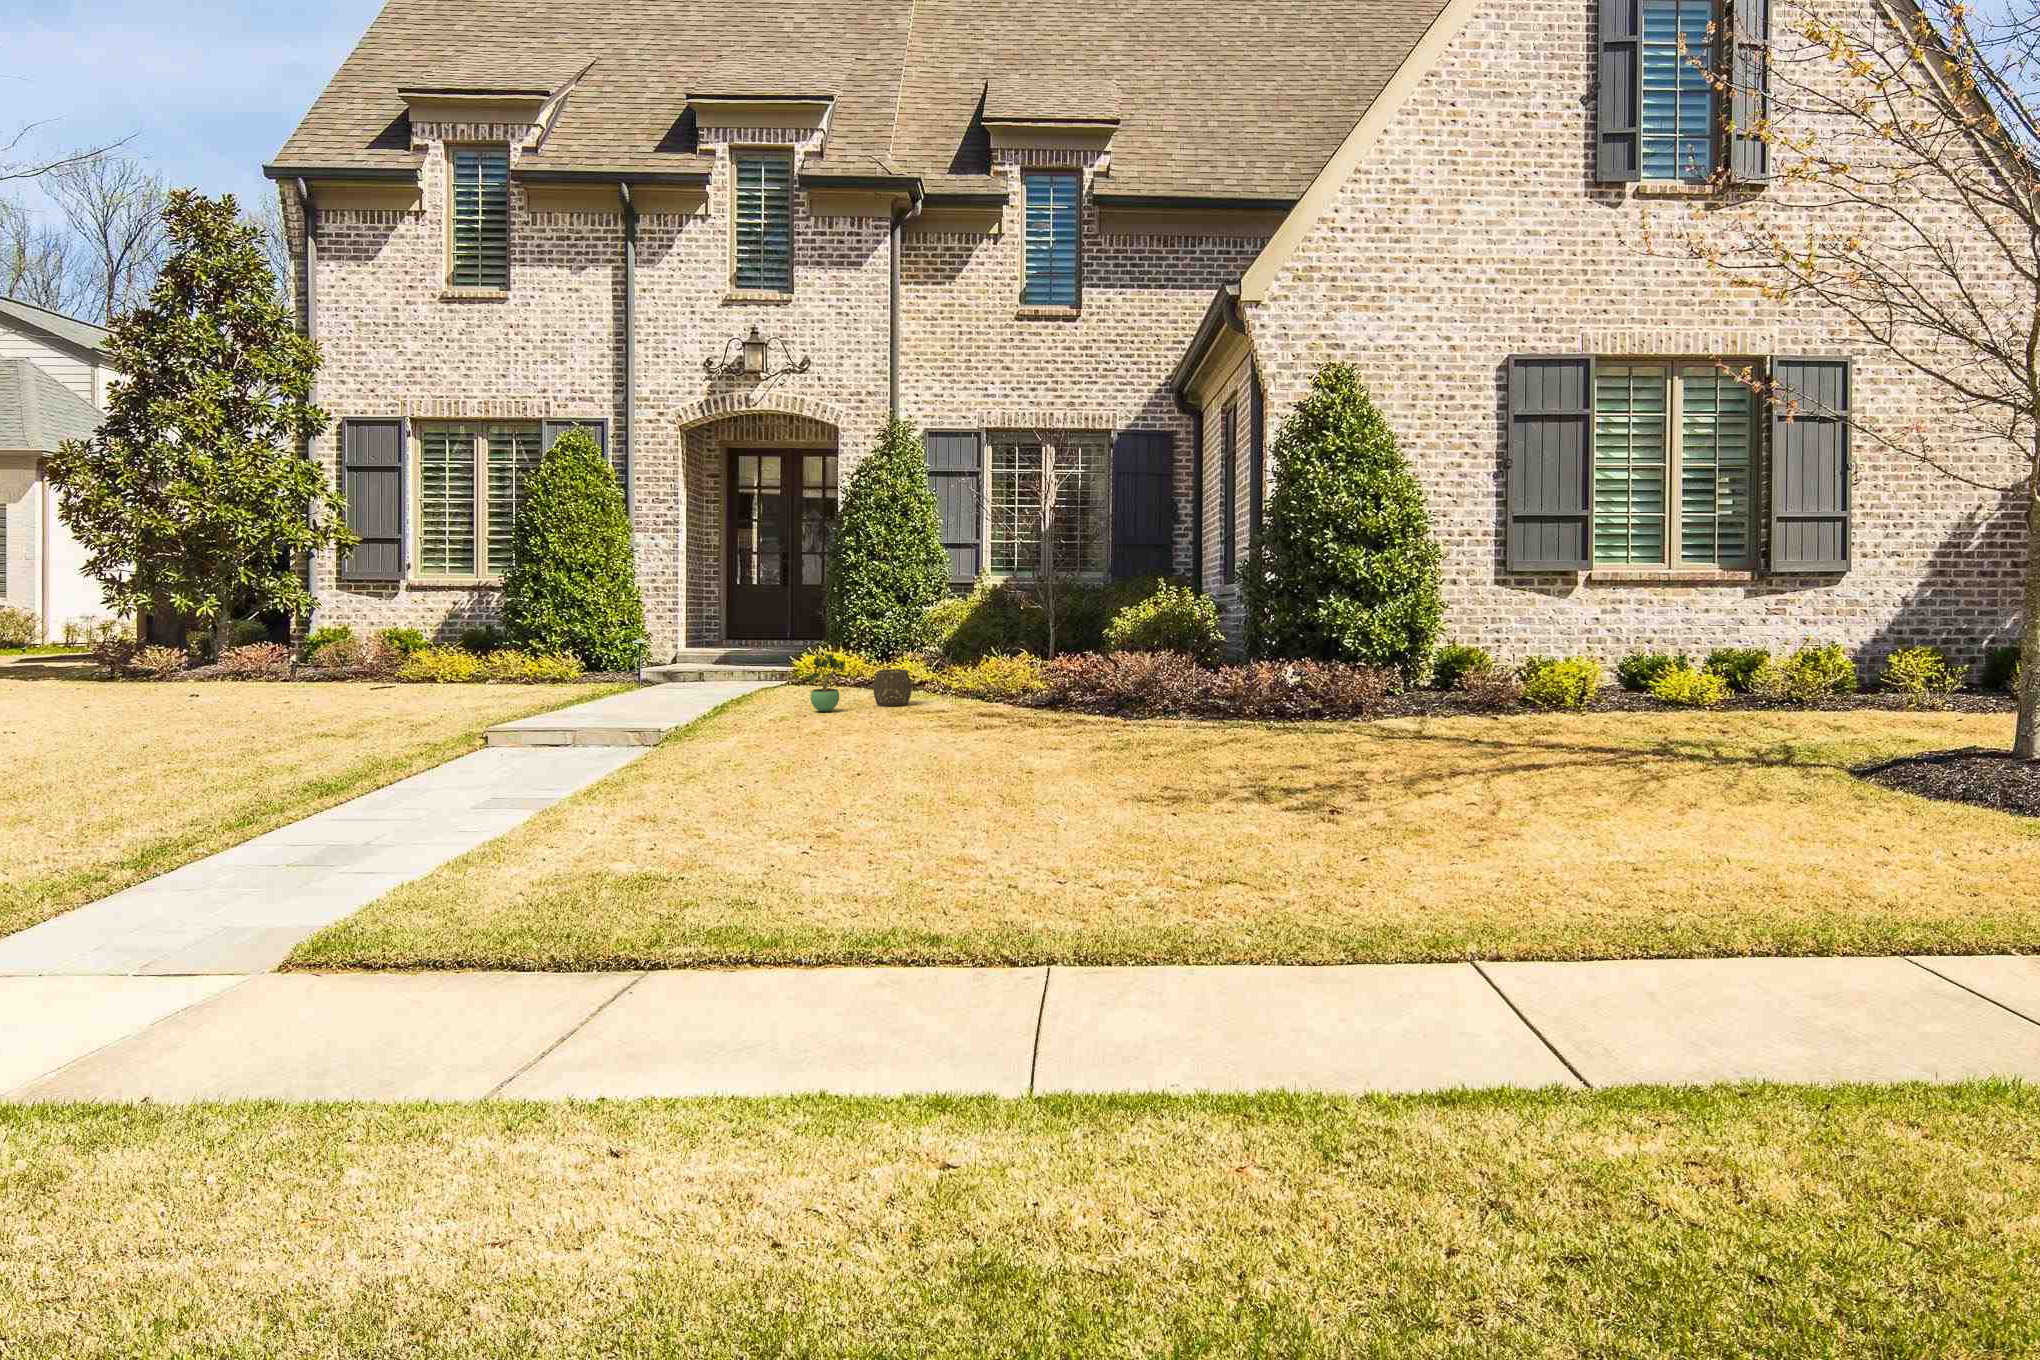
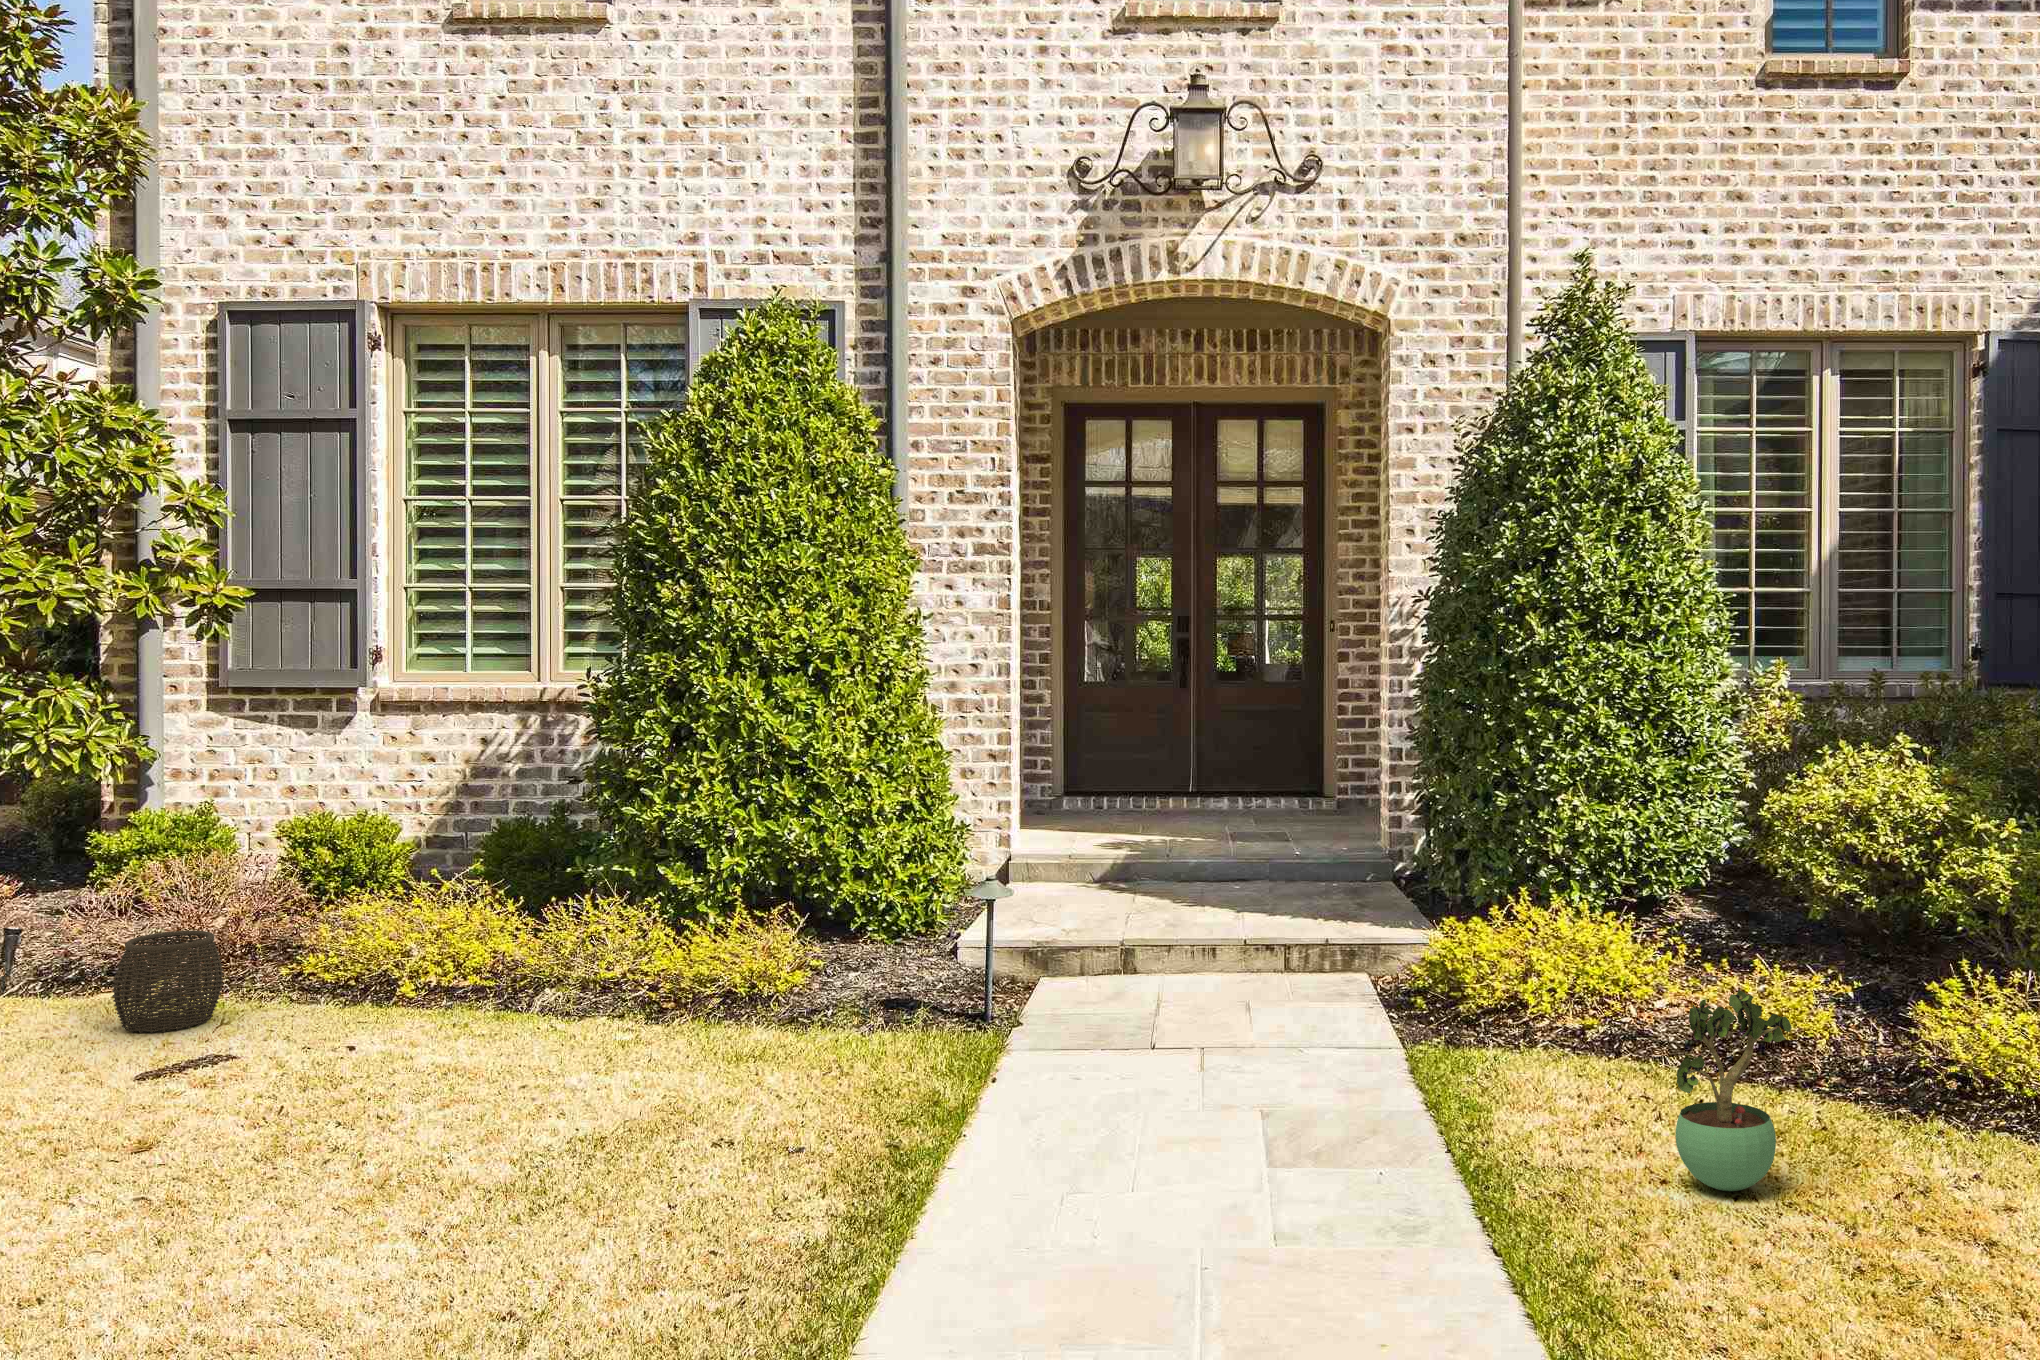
woven basket: present [873,669,912,706] -> present [112,931,224,1033]

